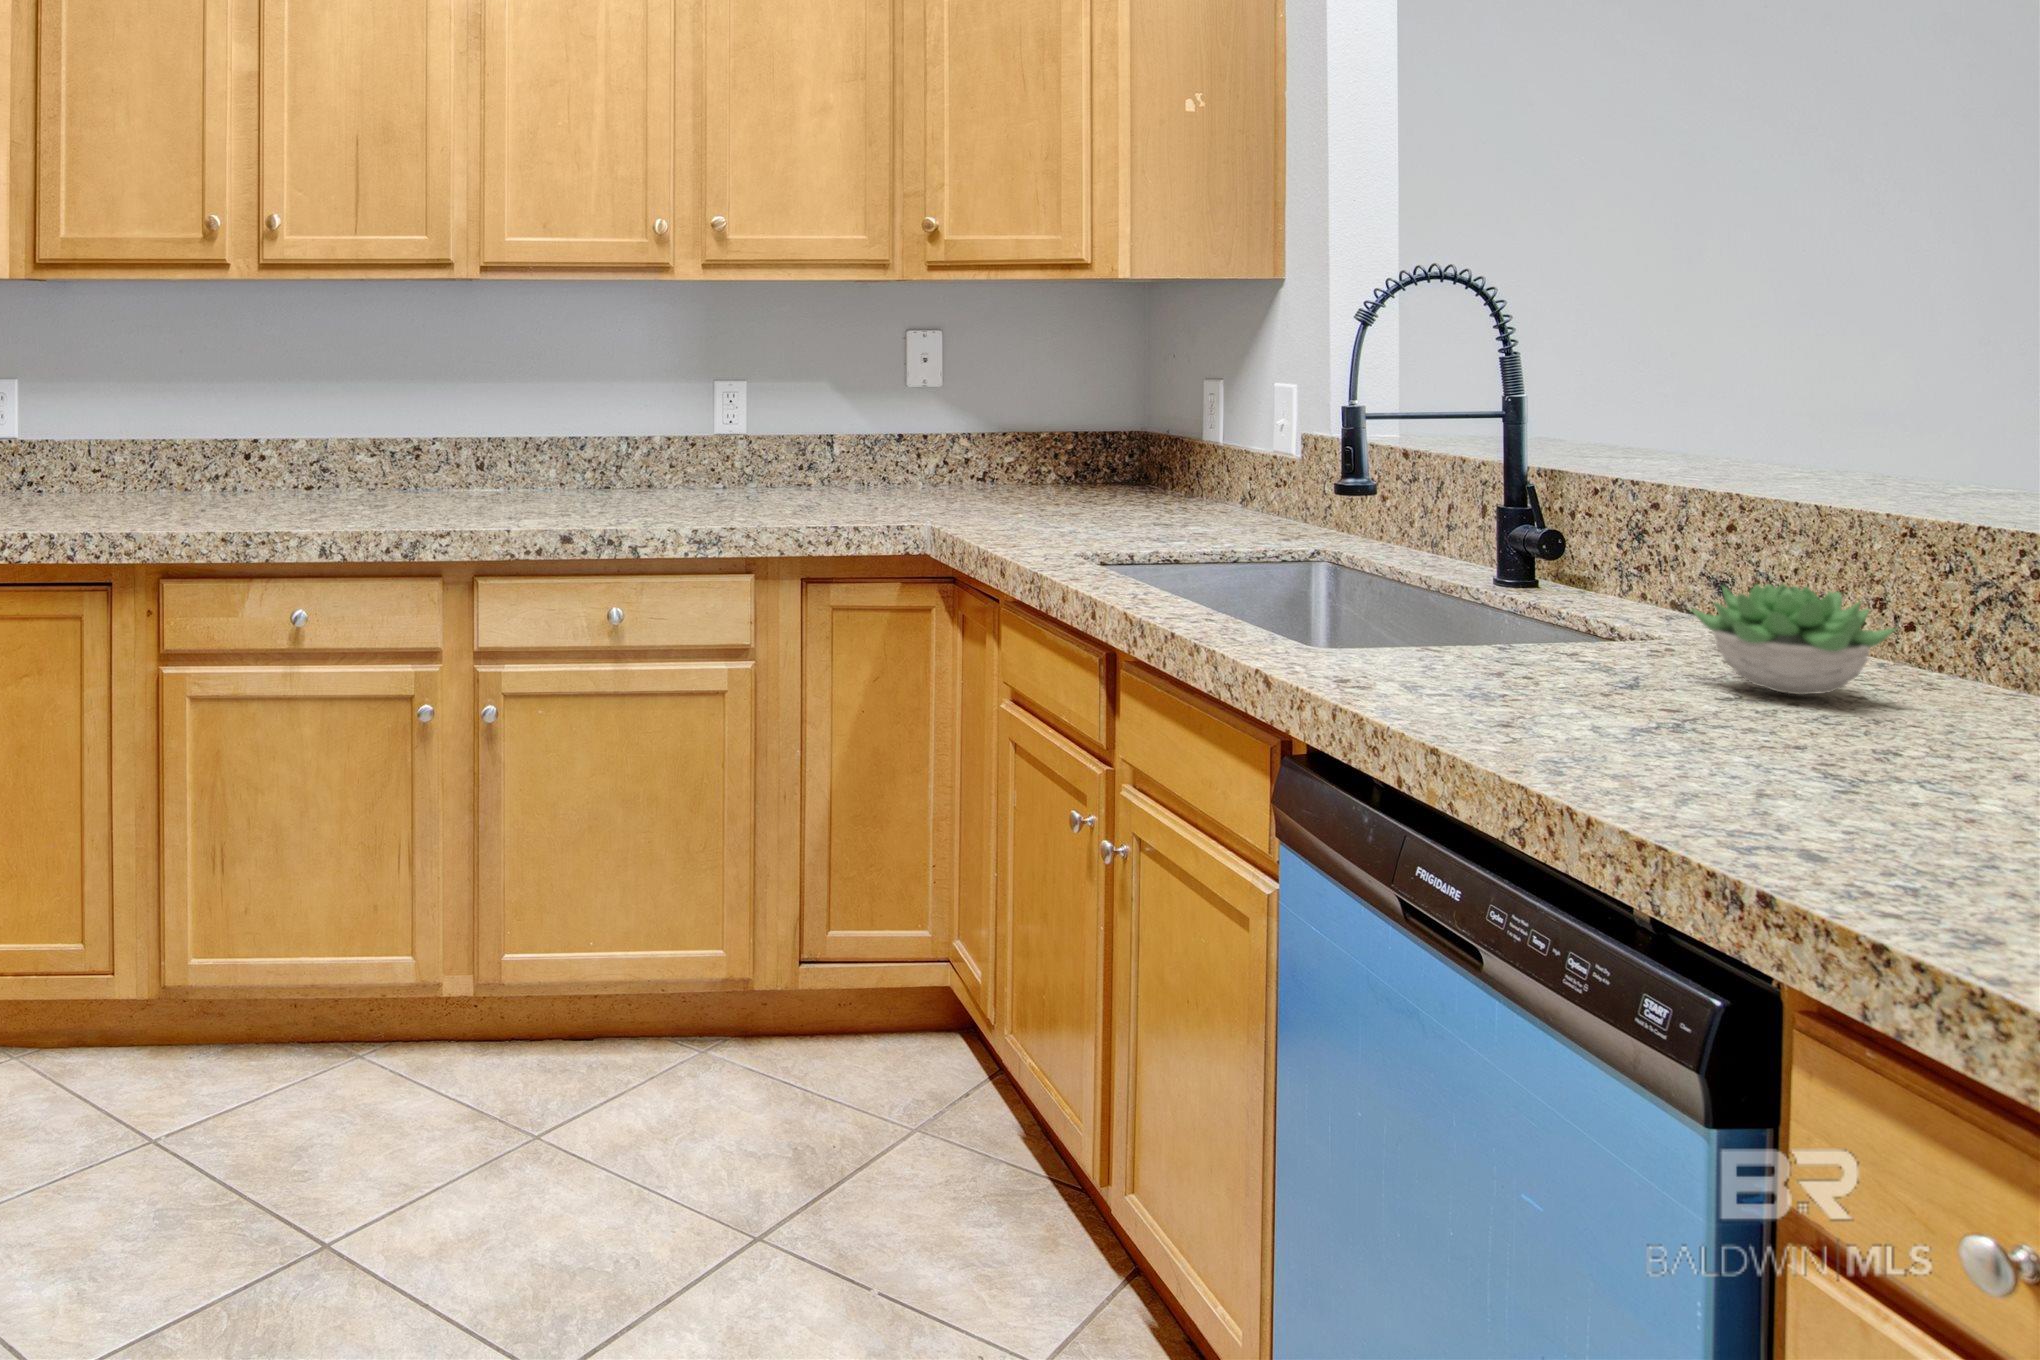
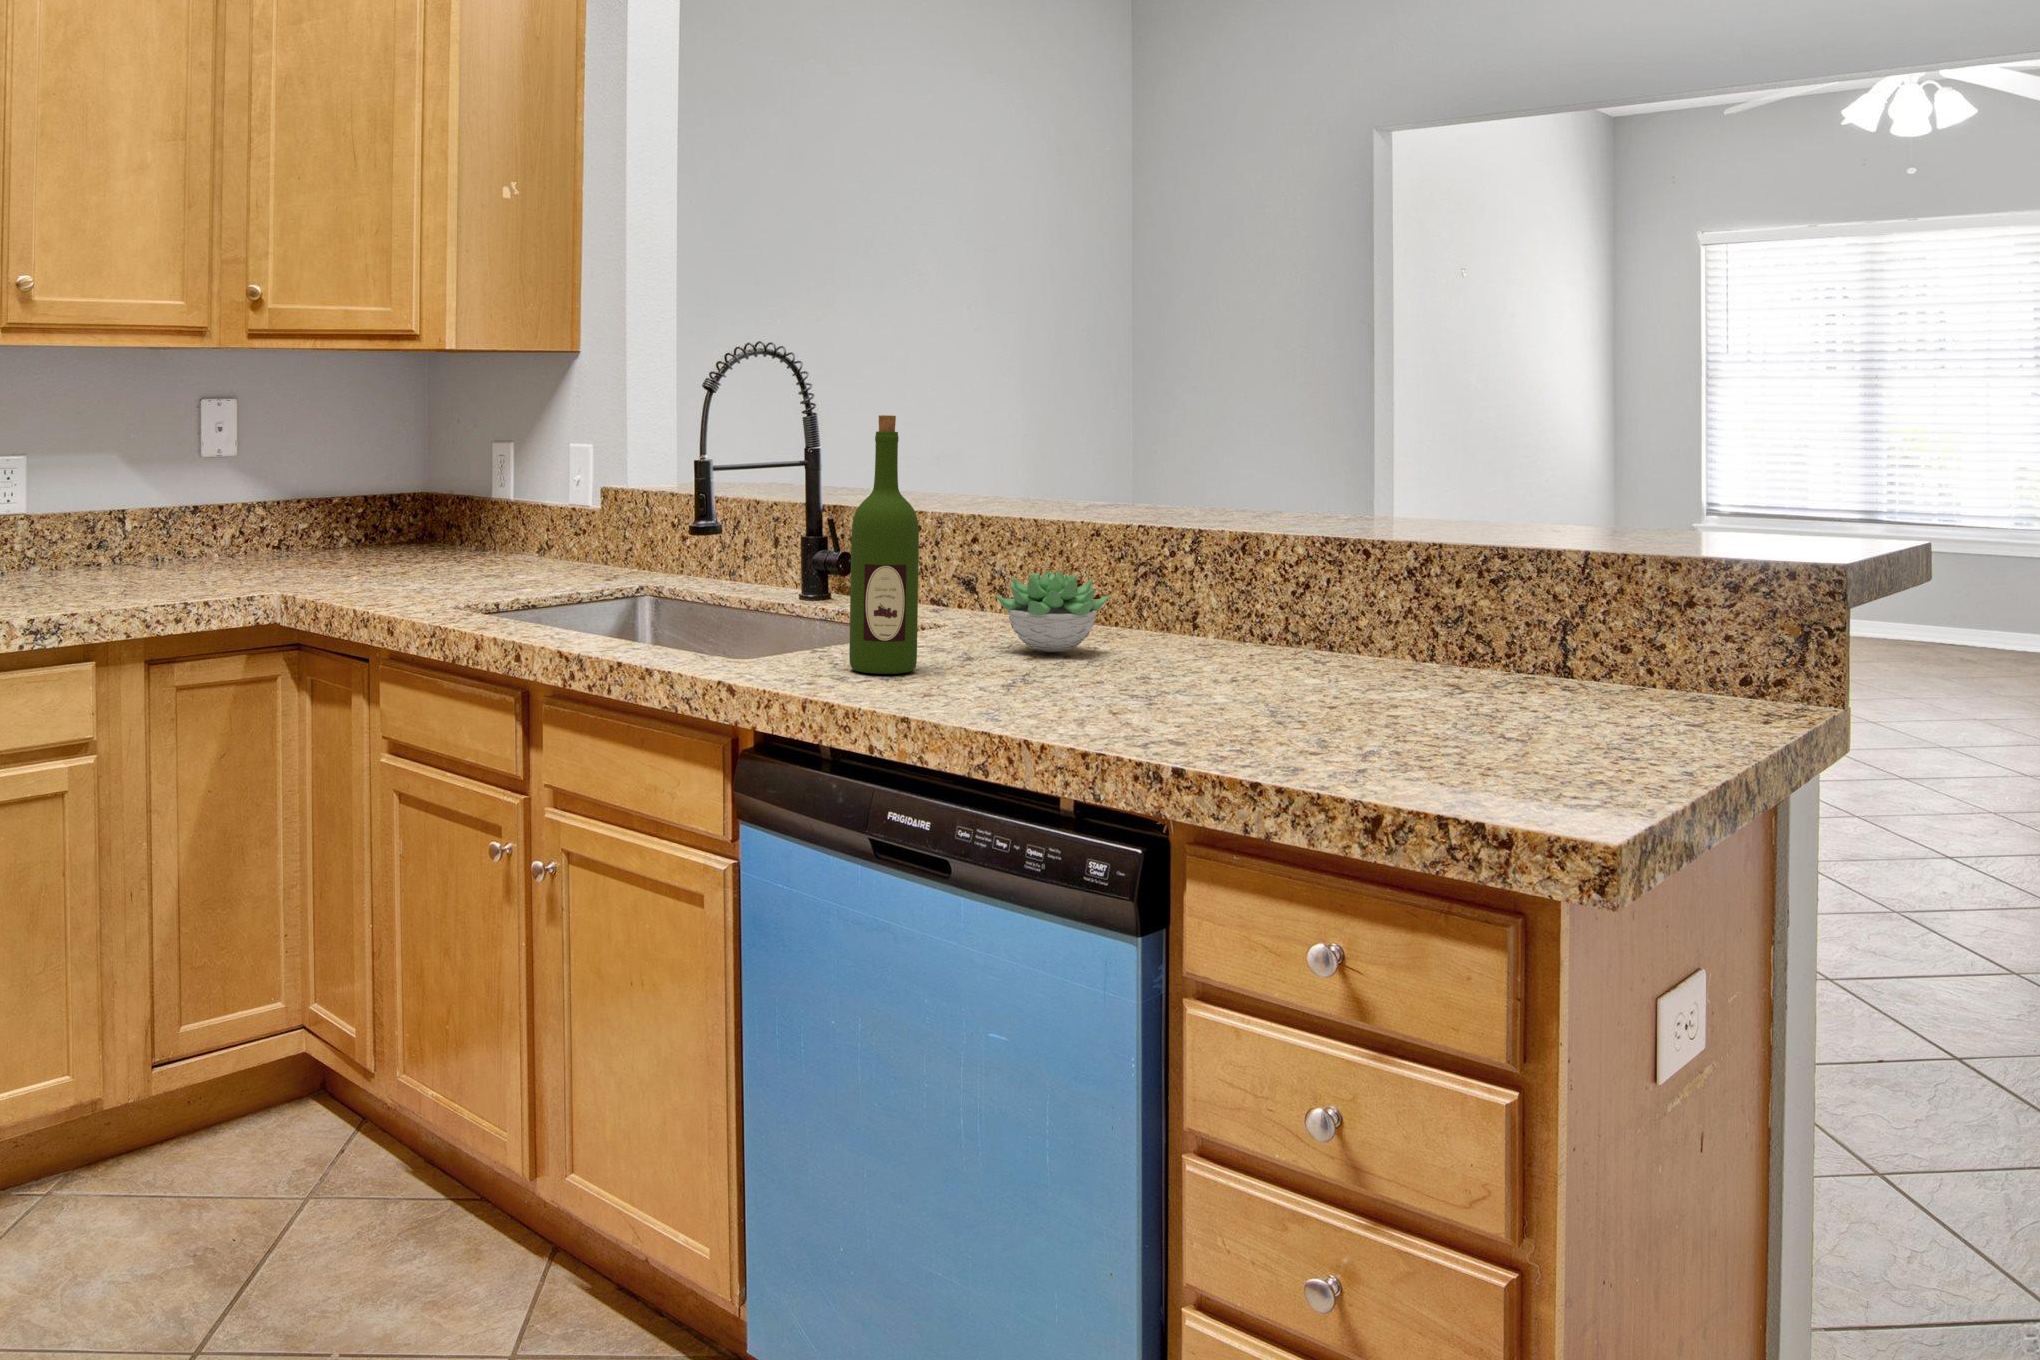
wine bottle: none [1430,380,1526,692] -> present [849,415,919,674]

